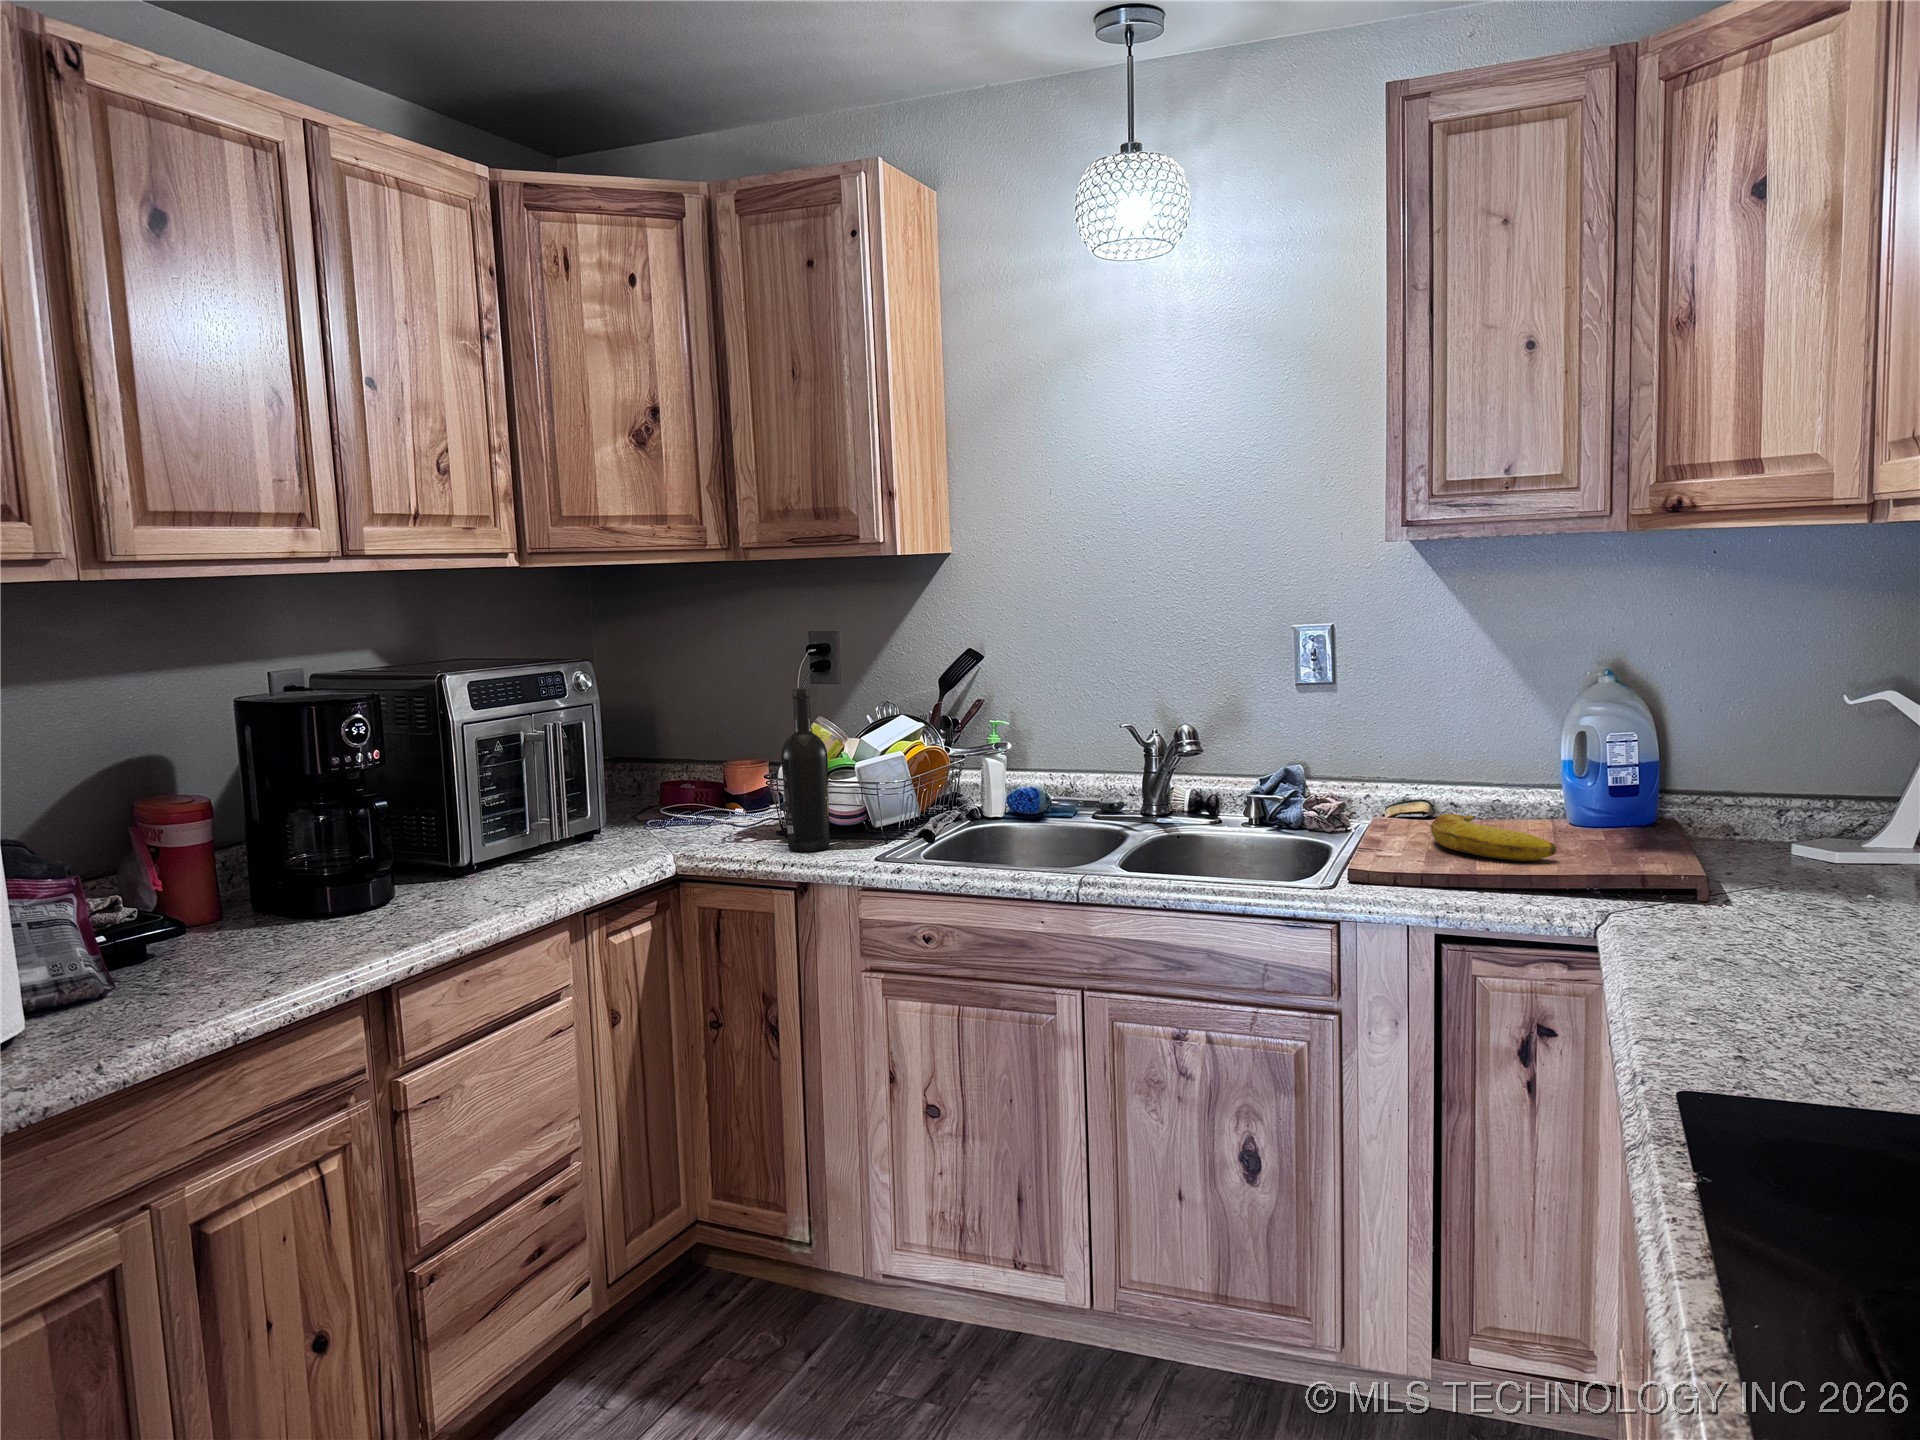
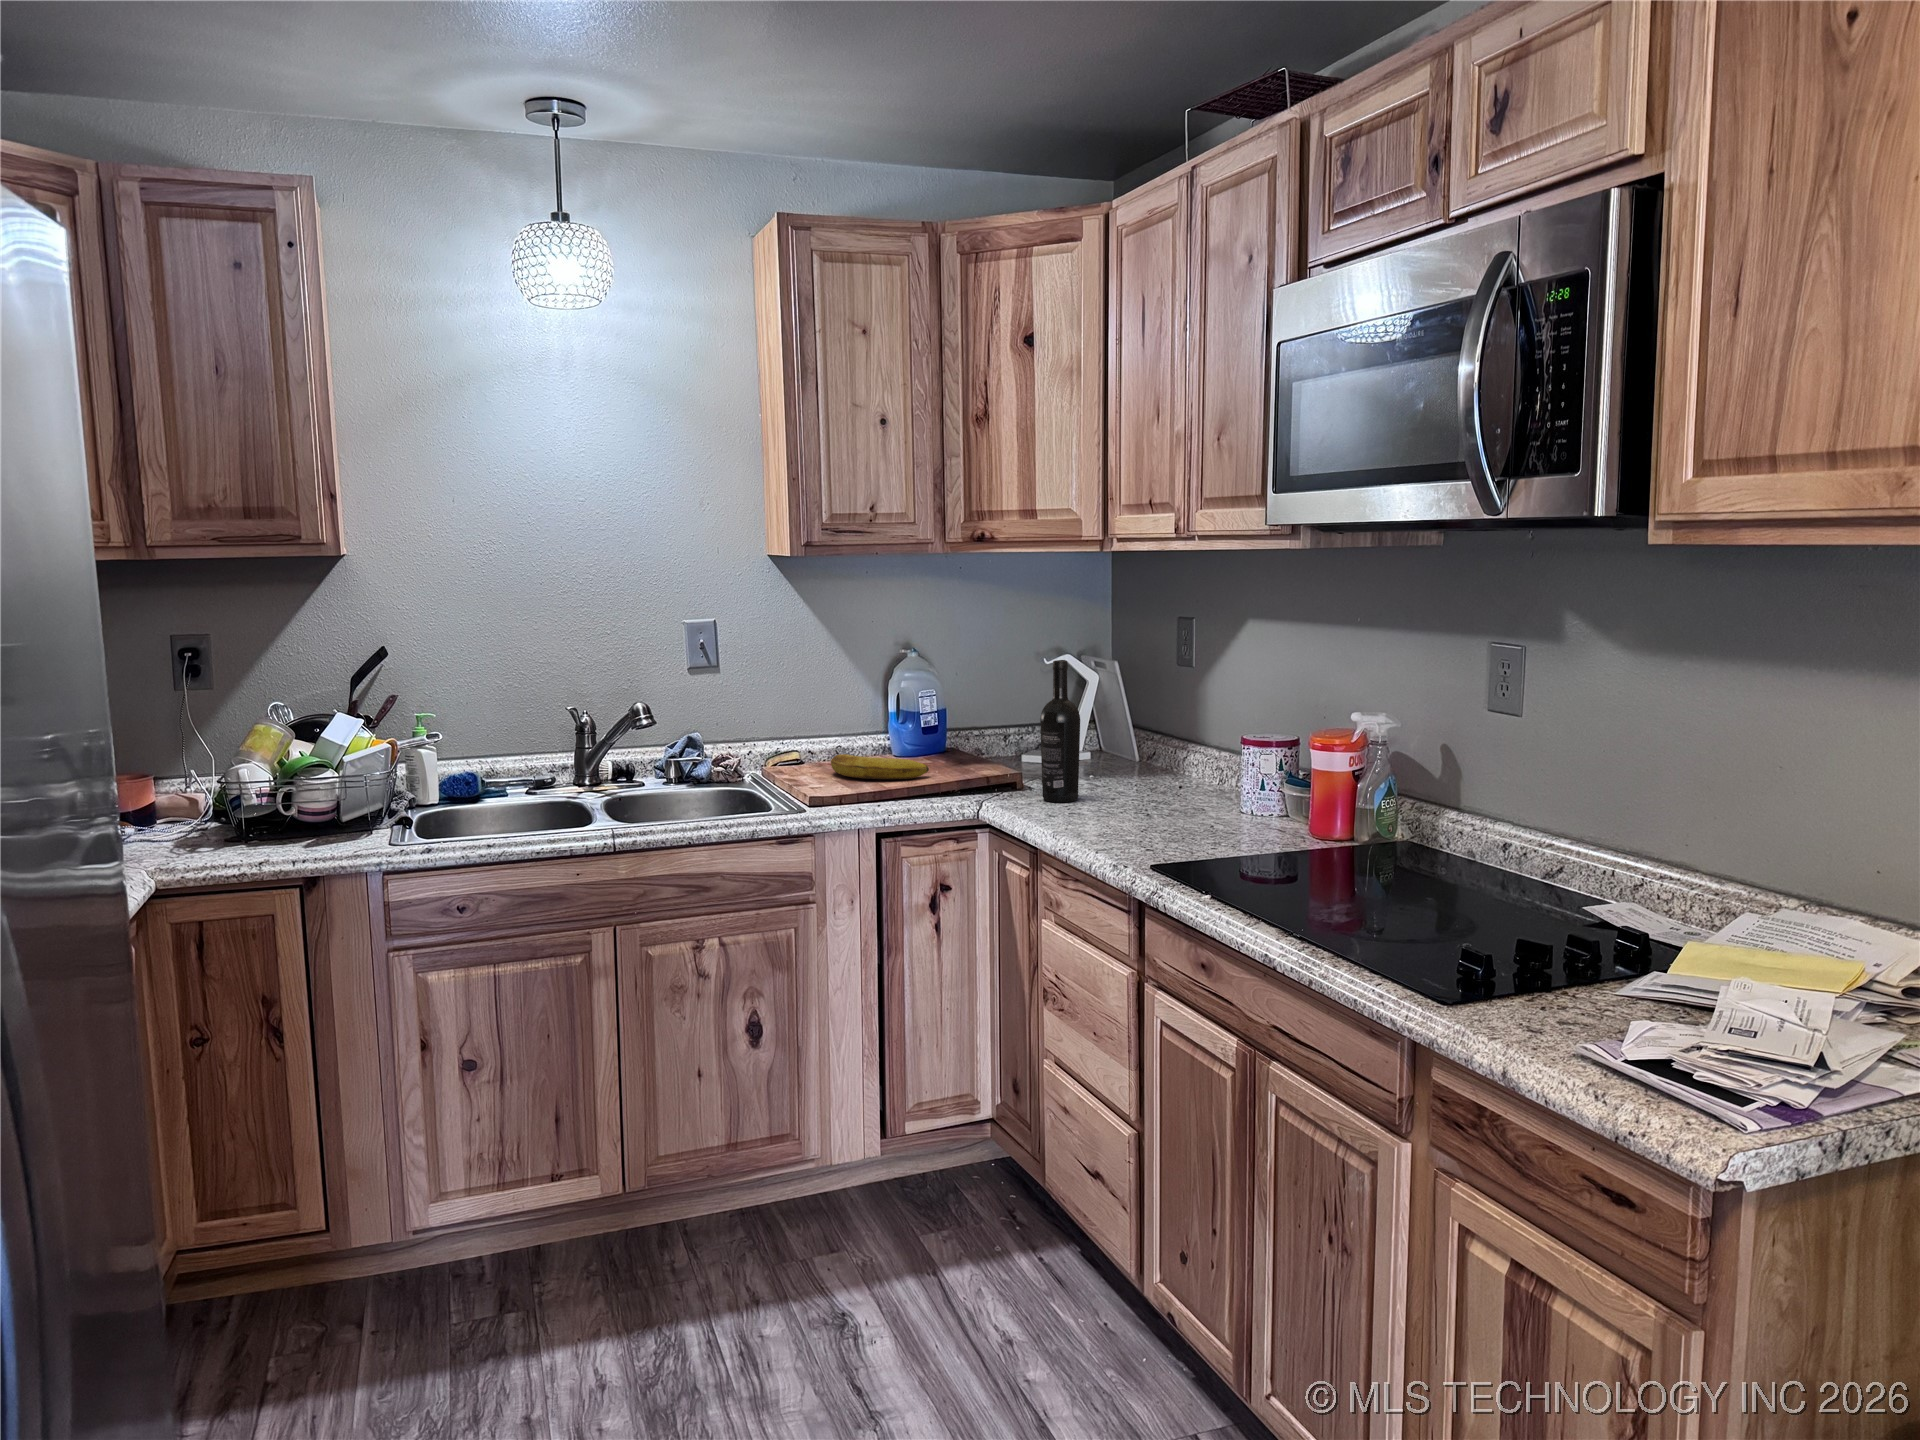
wine bottle: present [781,688,829,852] -> present [1040,660,1080,802]

